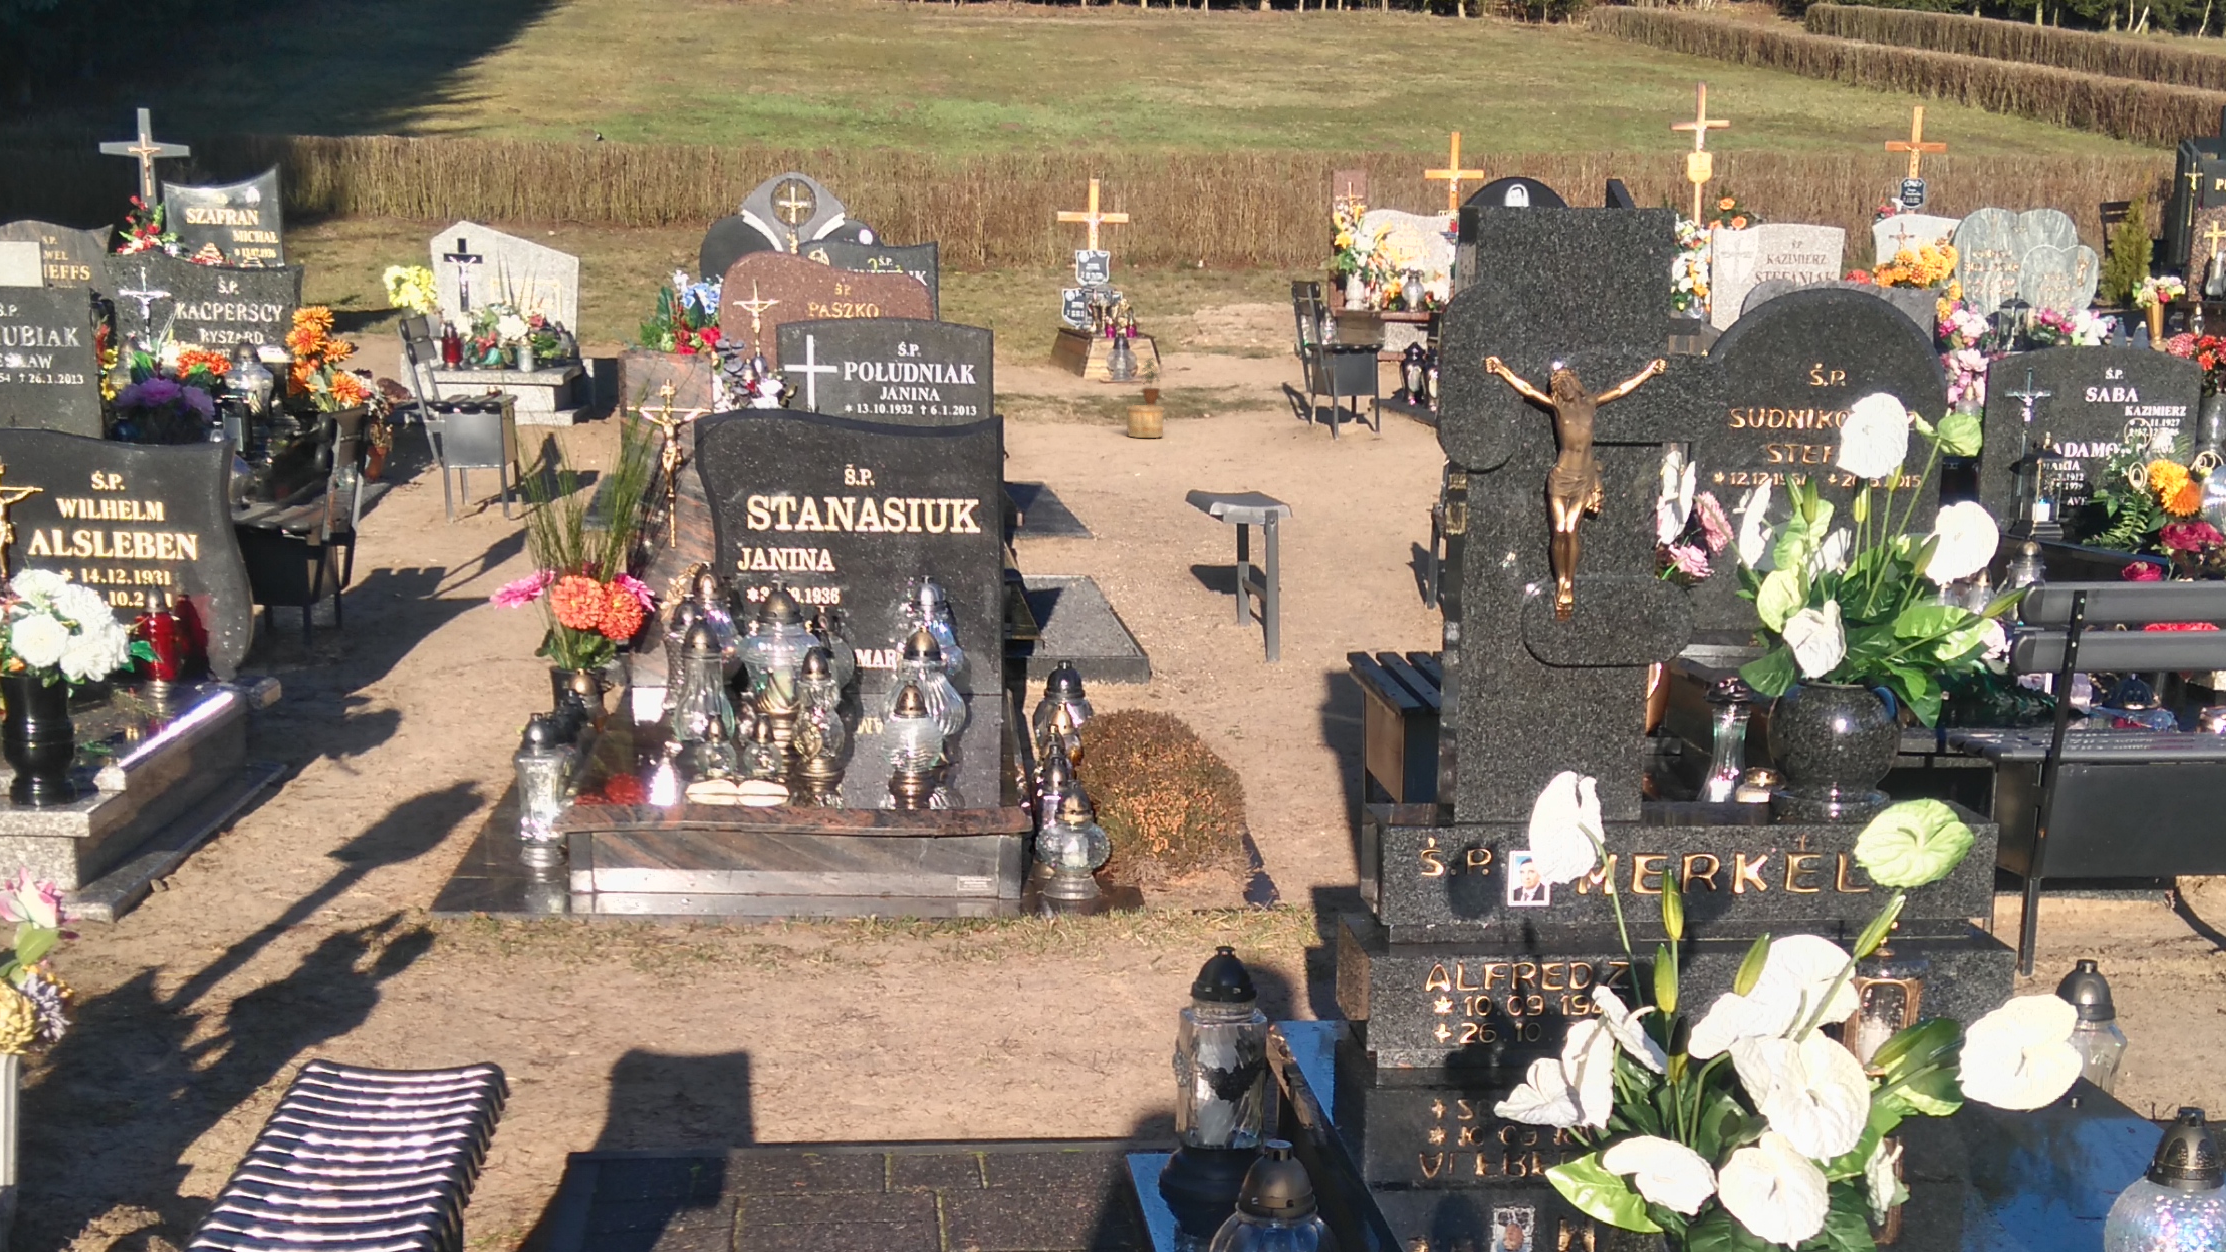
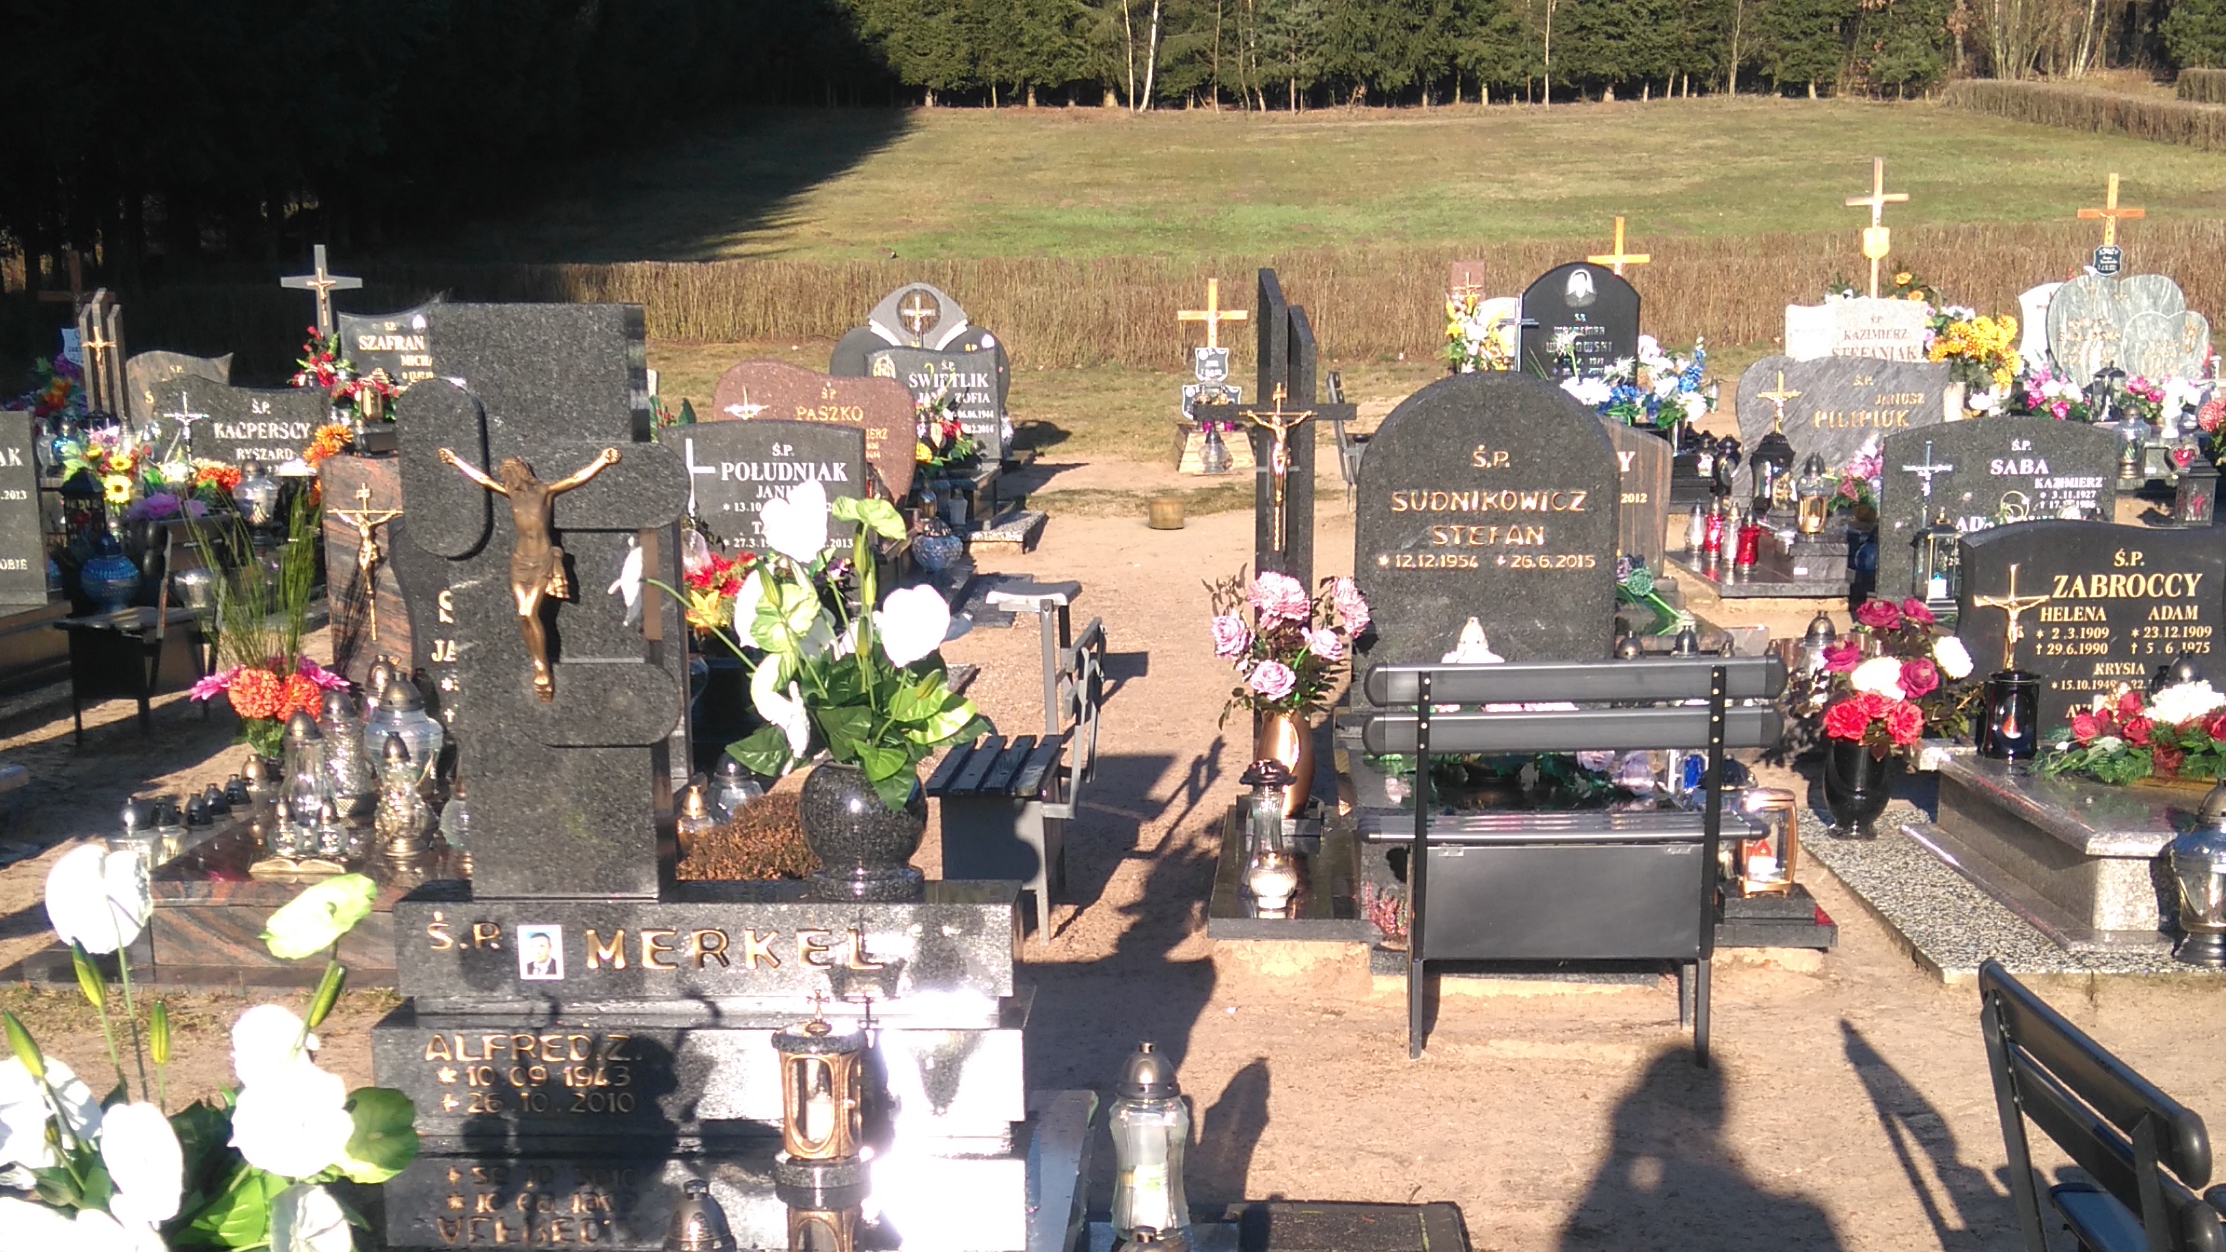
potted plant: present [1142,358,1160,405] -> none [1187,450,1208,501]

